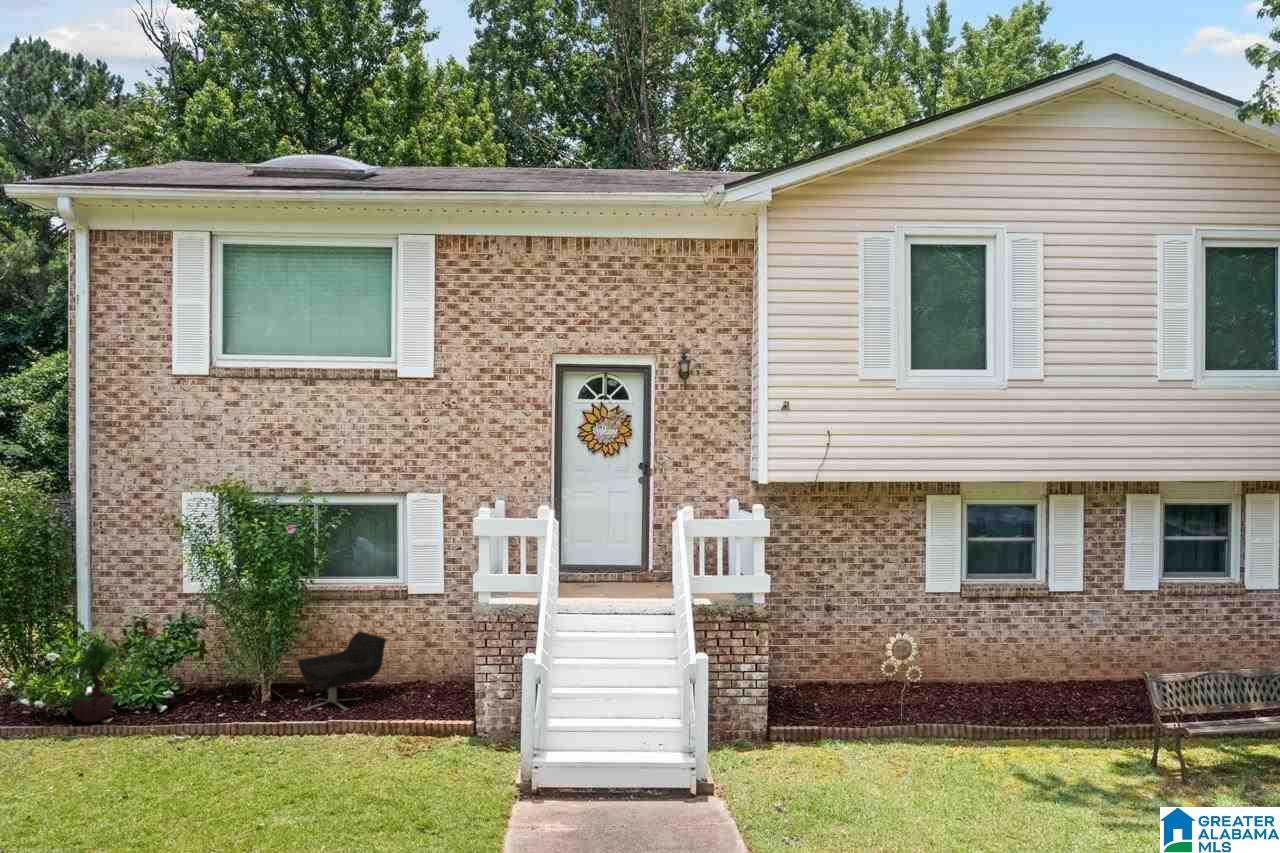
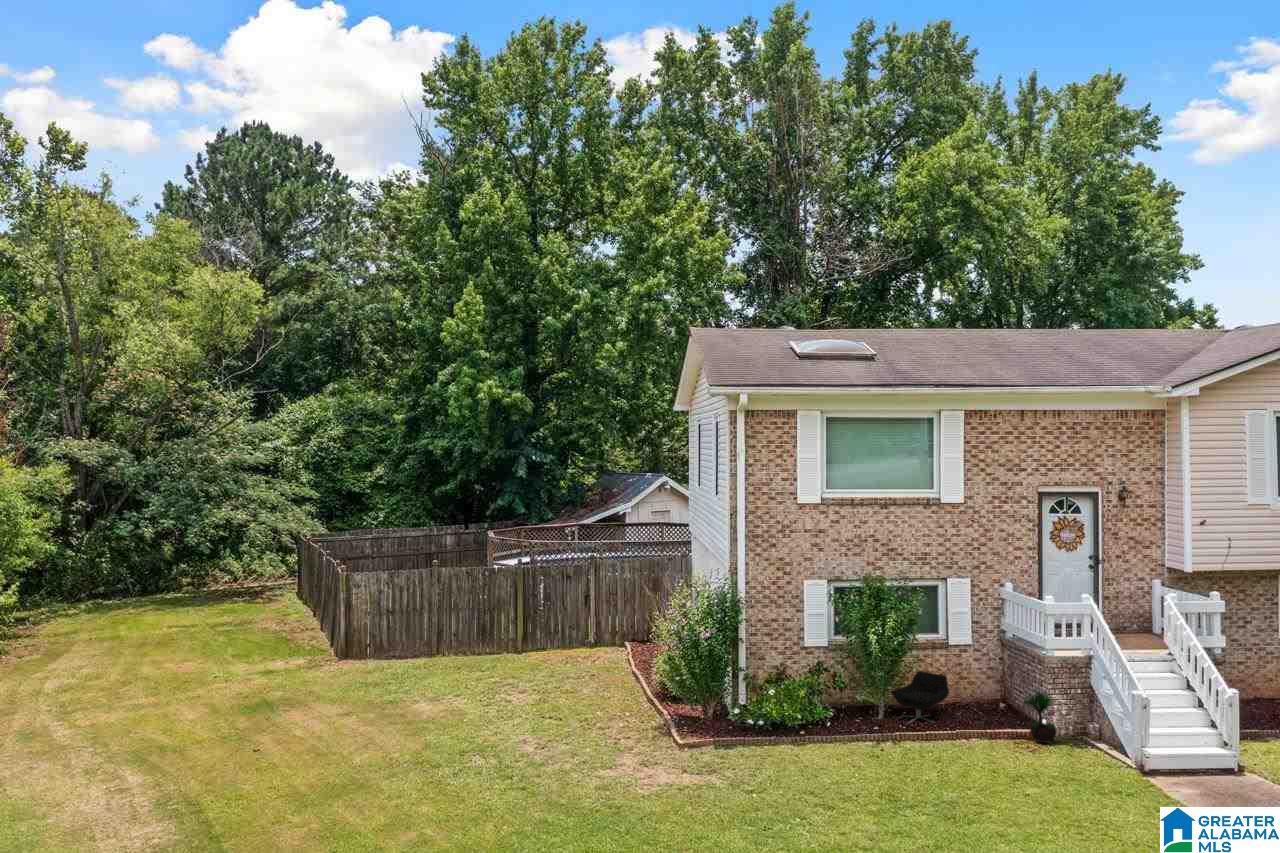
potted tree: present [71,640,120,723] -> present [1024,691,1057,743]

